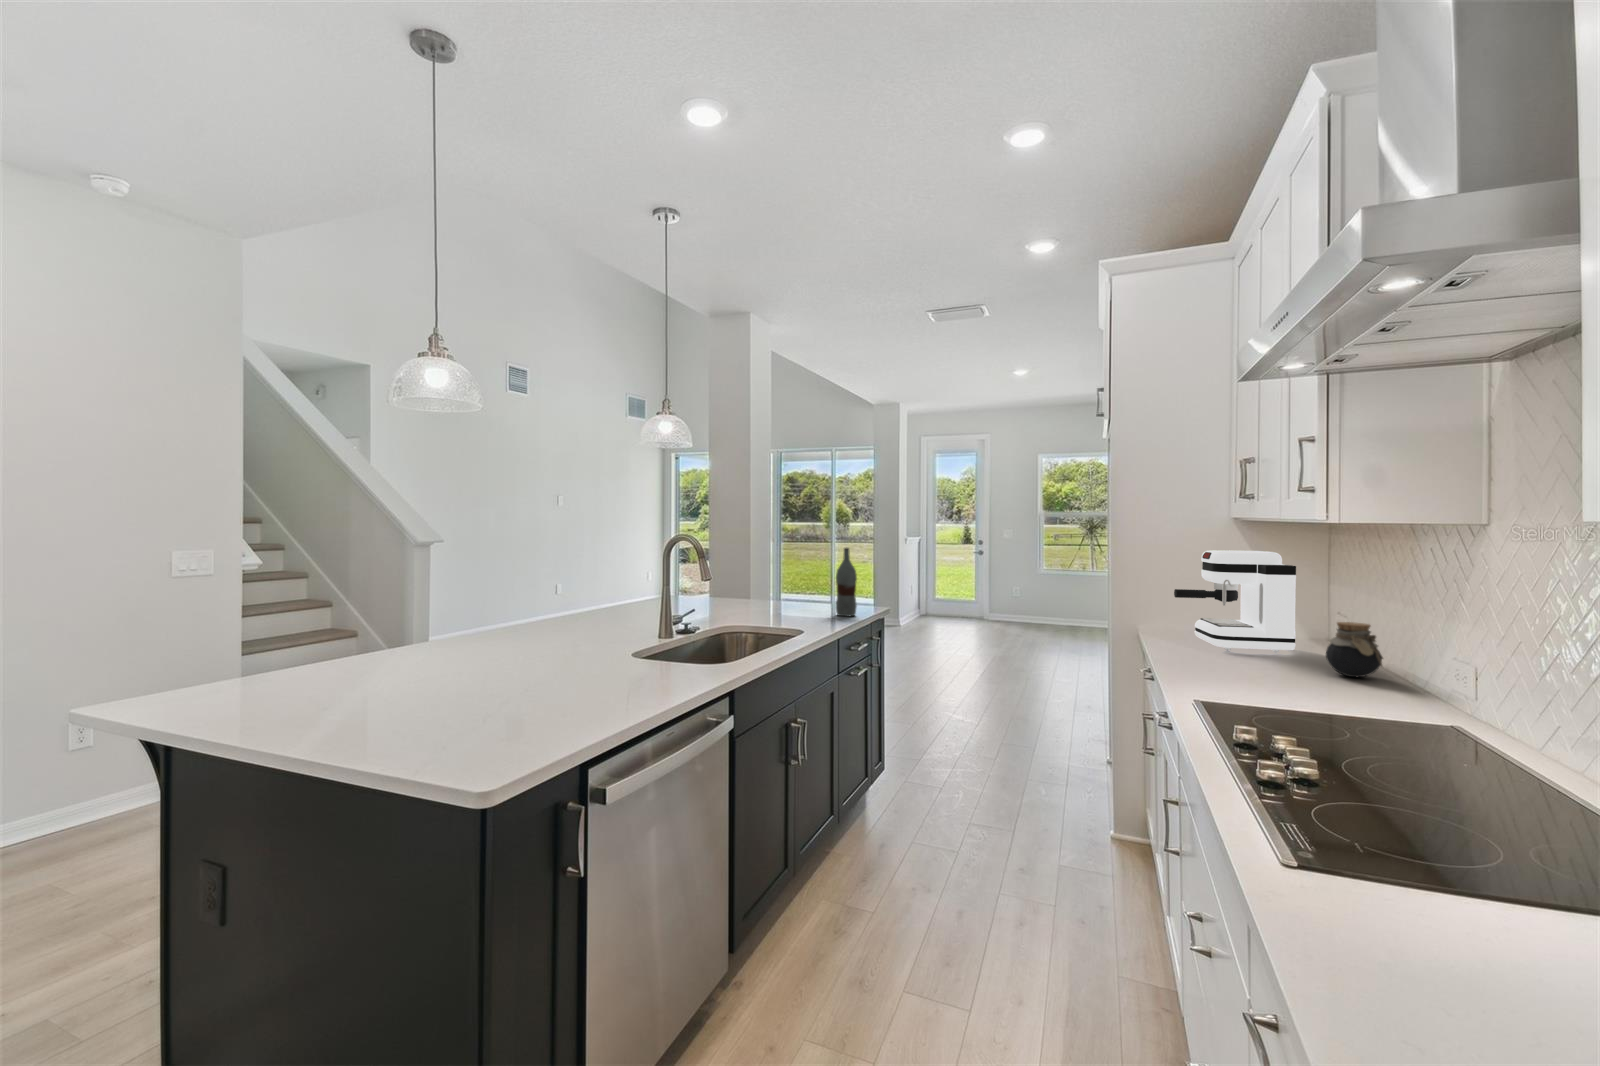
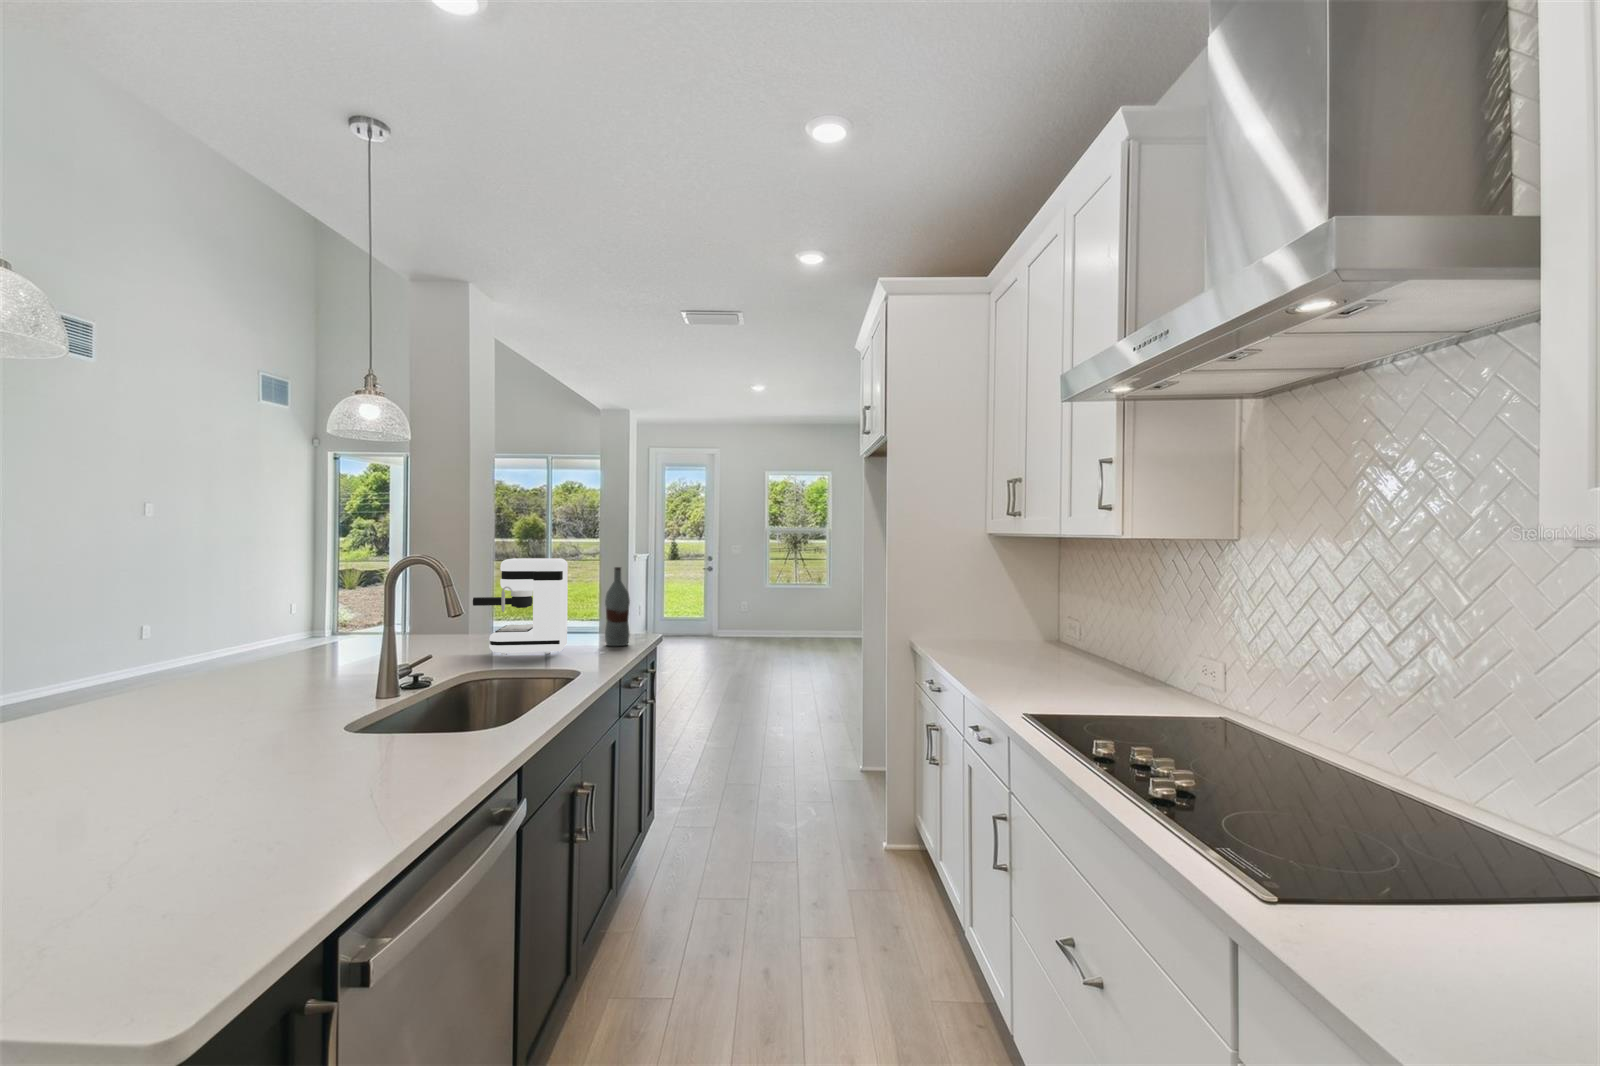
coffee maker: present [1174,550,1296,652] -> present [473,558,568,655]
jar: present [1326,622,1383,677] -> none [1095,627,1142,677]

